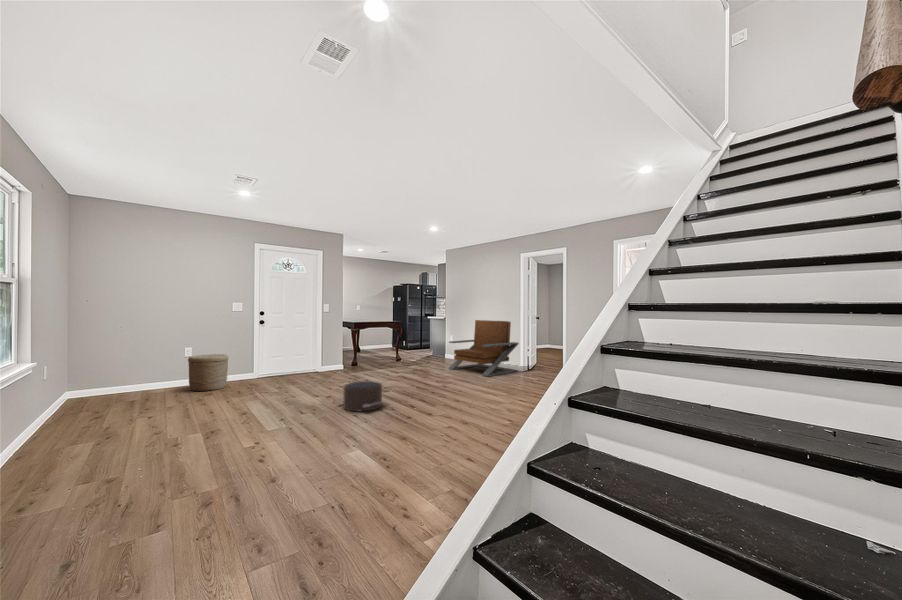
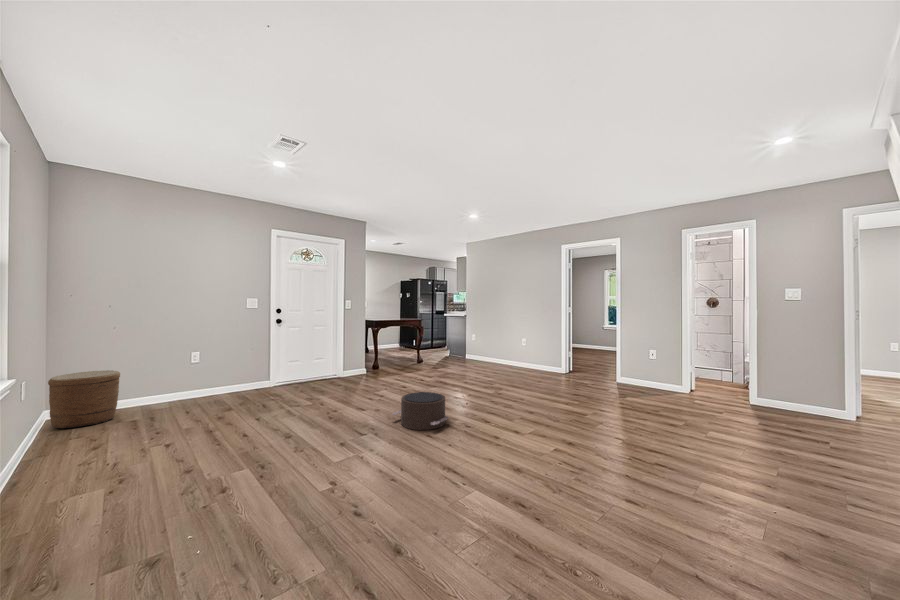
lounge chair: present [449,320,519,377] -> none [482,319,559,381]
woven basket: present [188,354,228,391] -> present [48,370,120,428]

